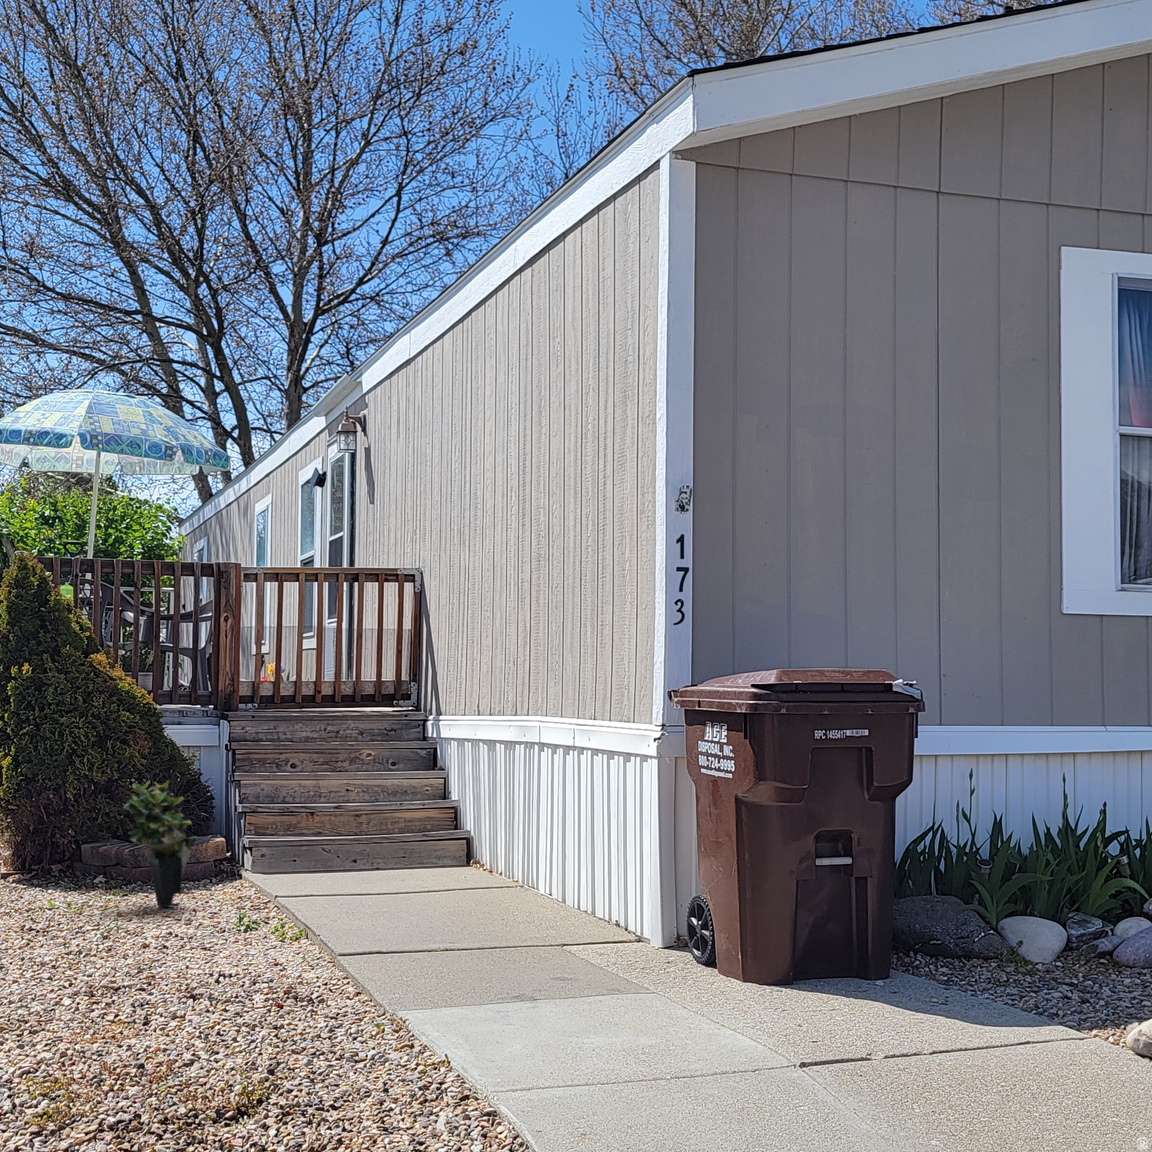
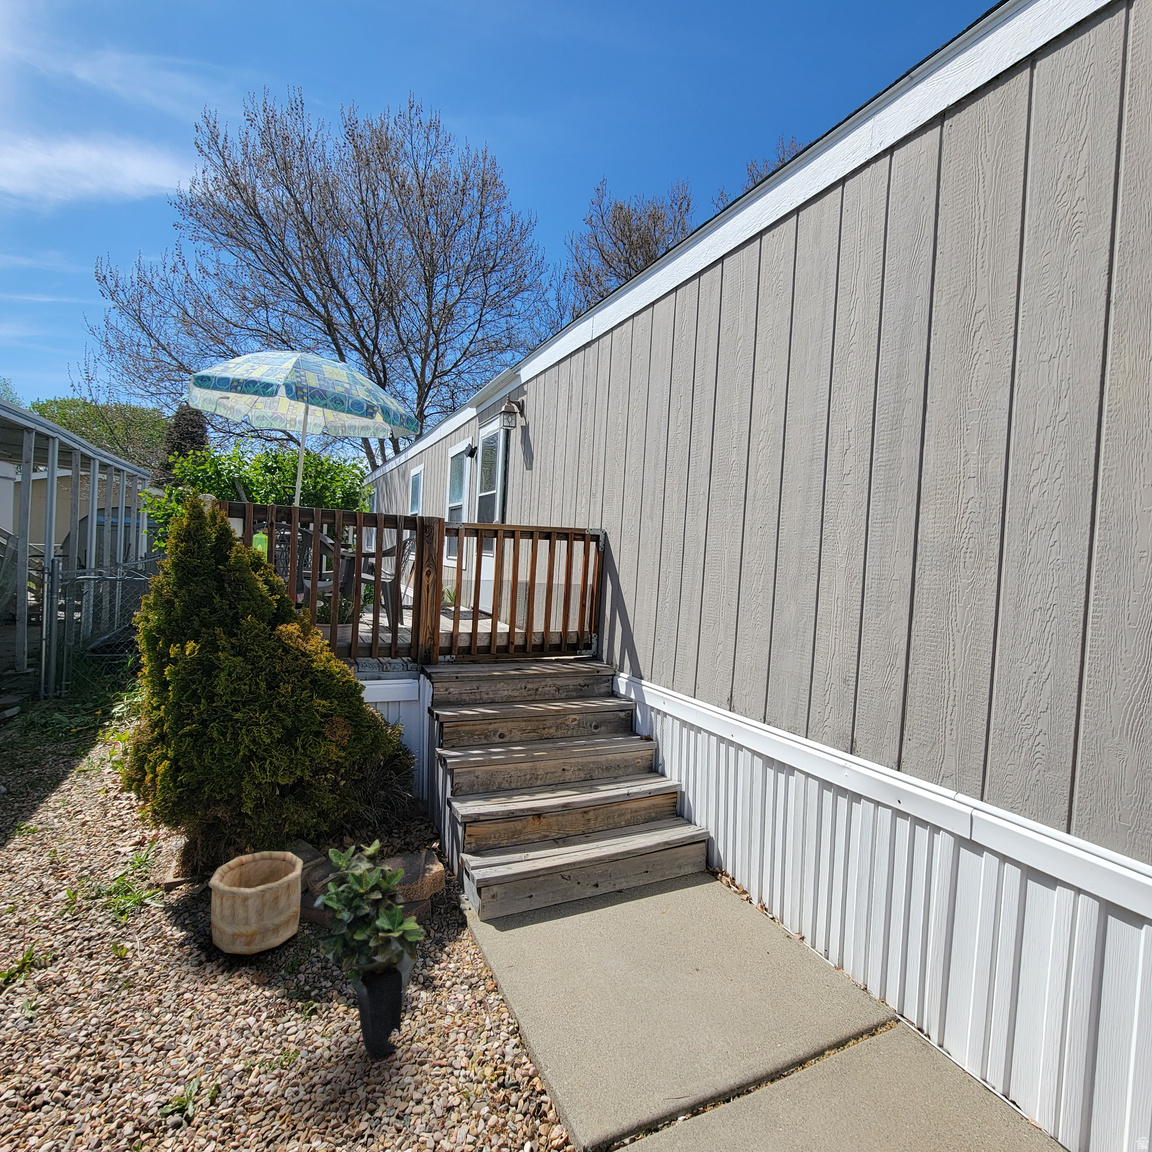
wooden bucket: none [43,831,113,889] -> present [208,851,303,954]

